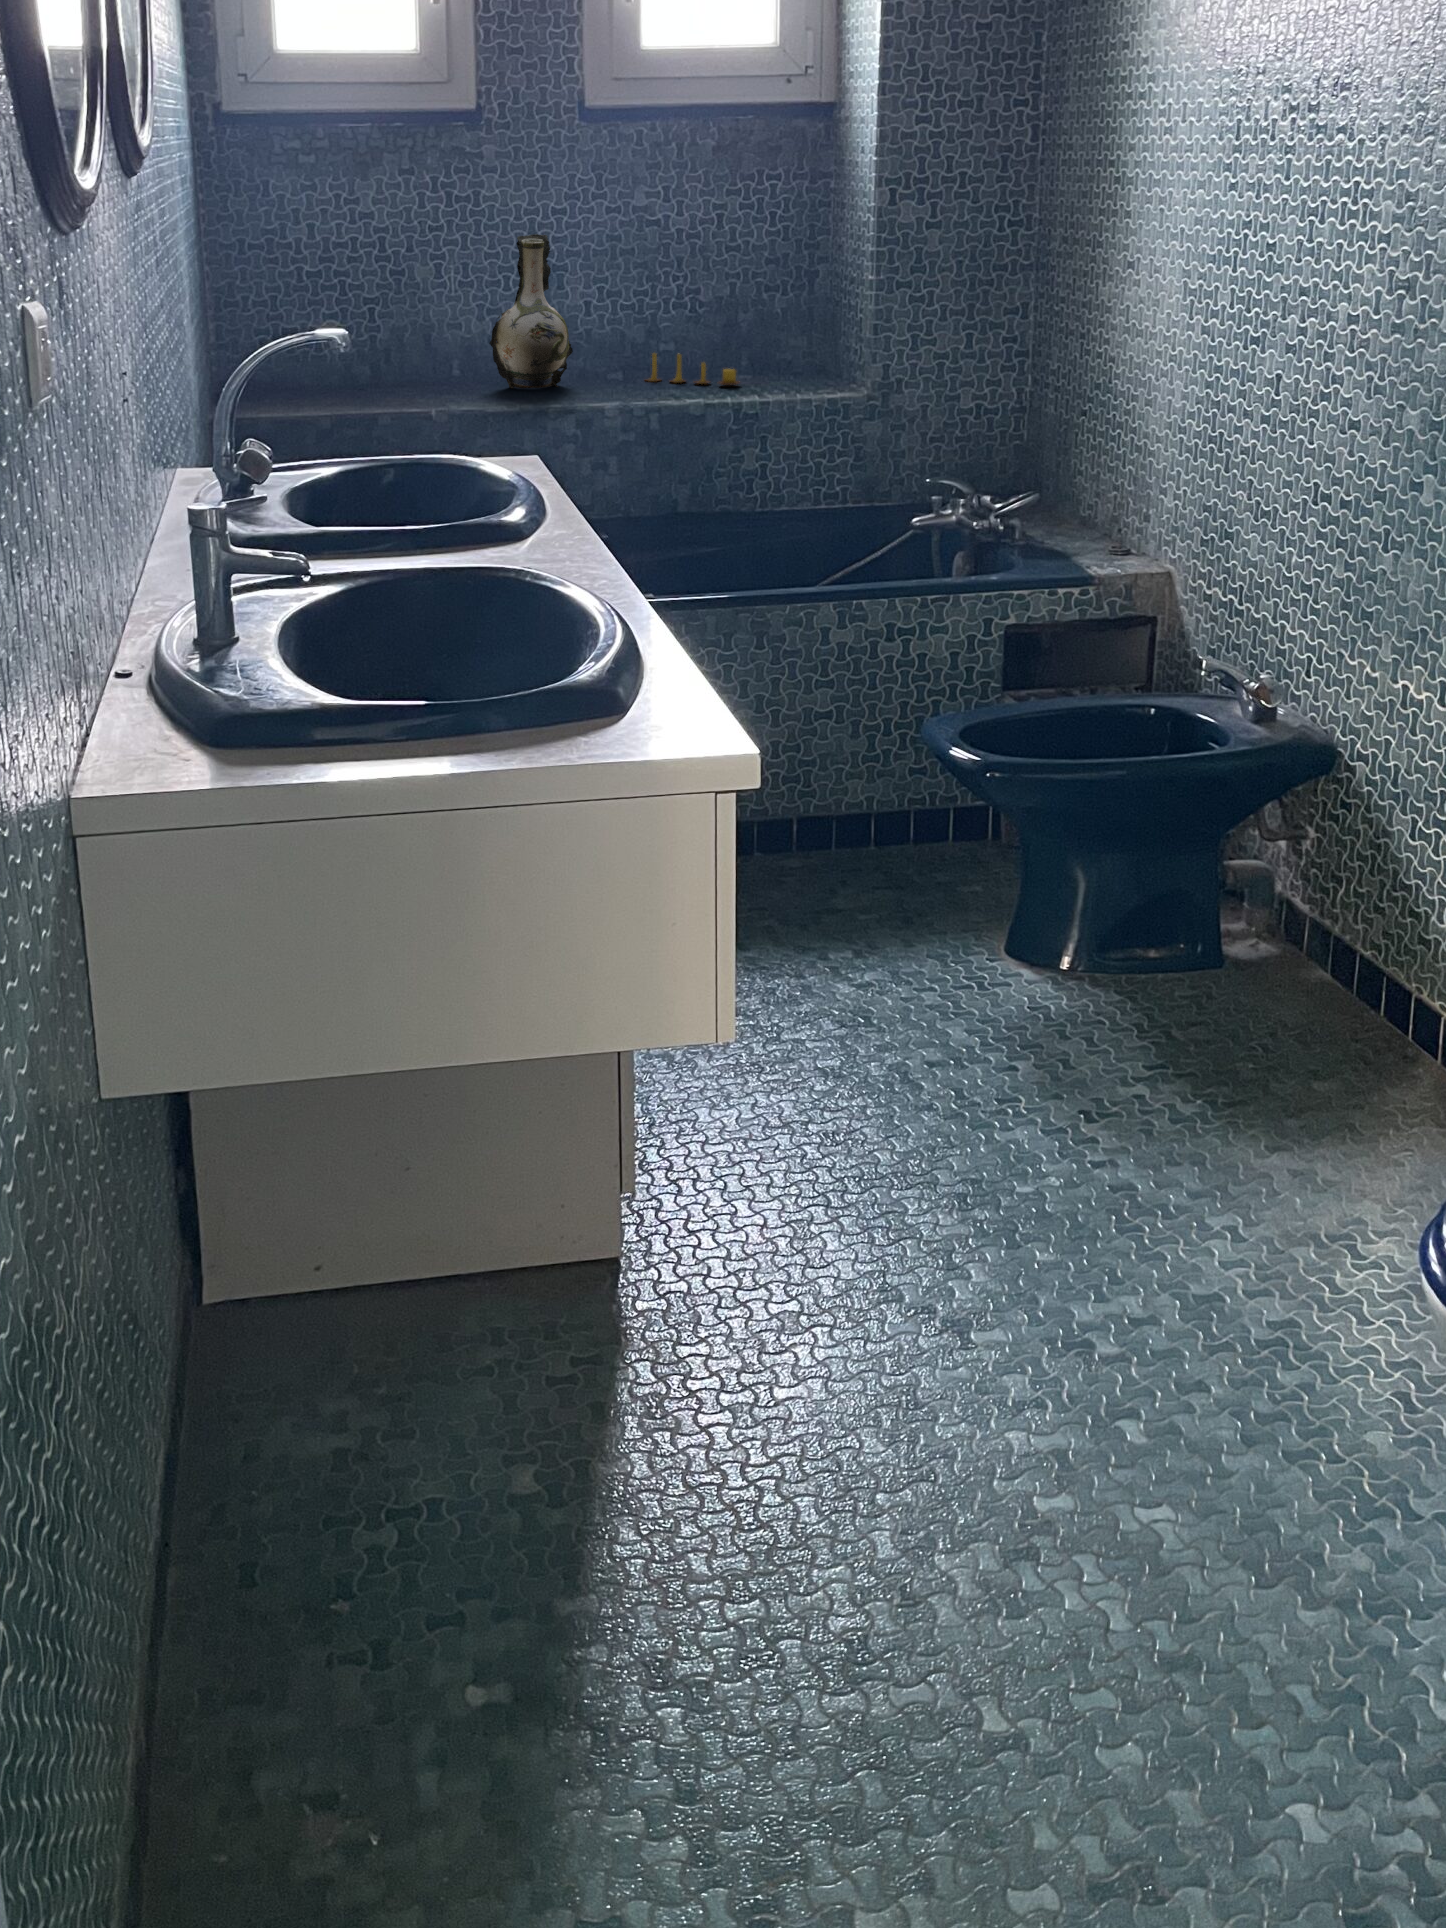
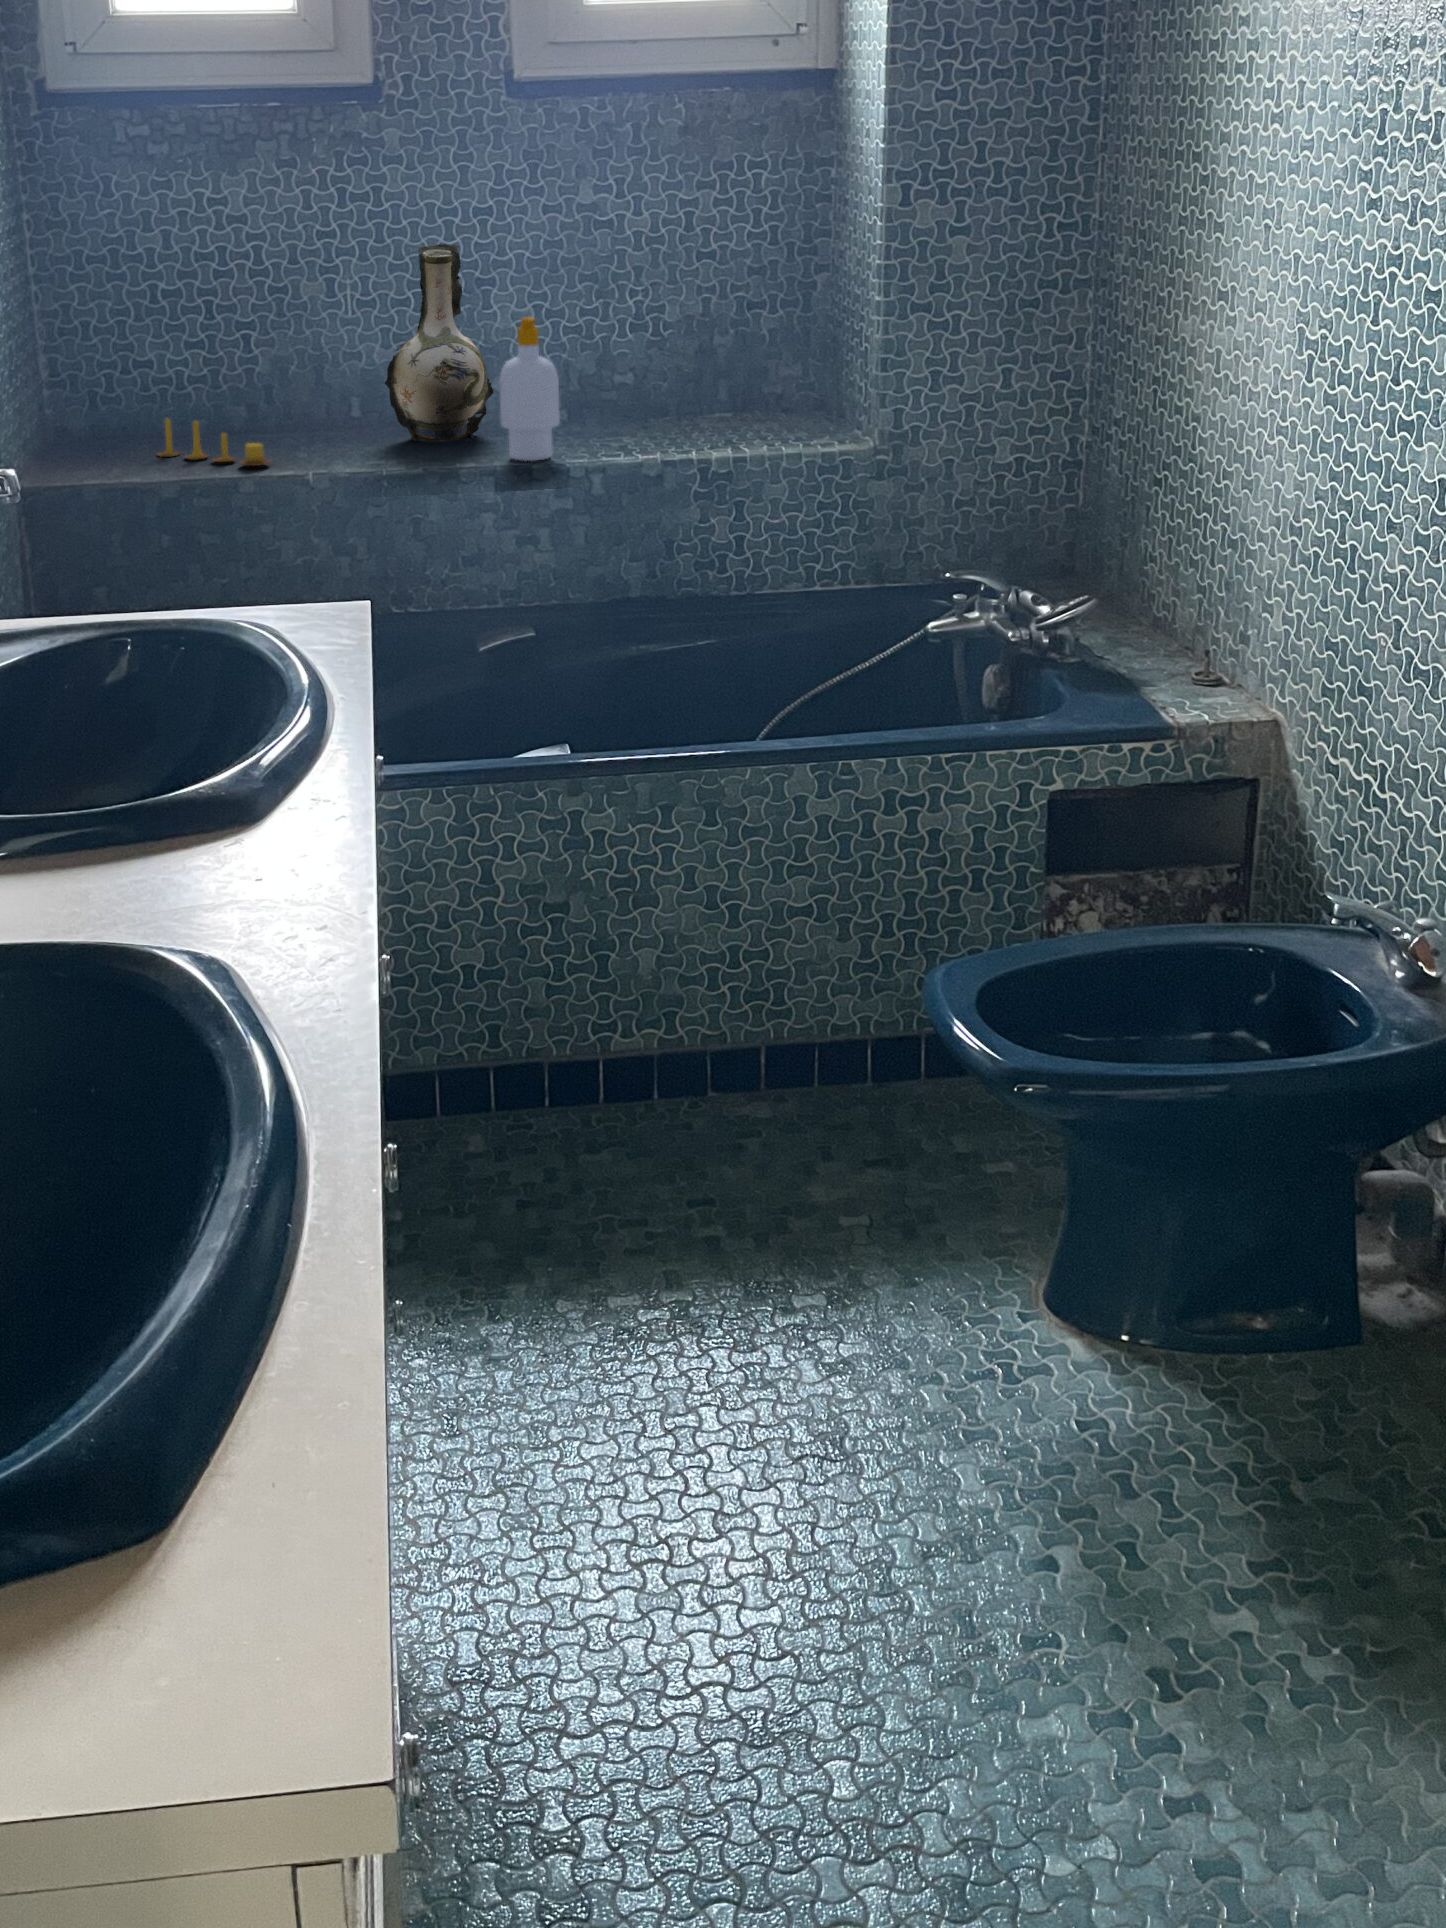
soap bottle: none [583,289,629,399] -> present [499,317,560,461]
candle: present [647,353,739,385] -> present [158,419,269,466]

